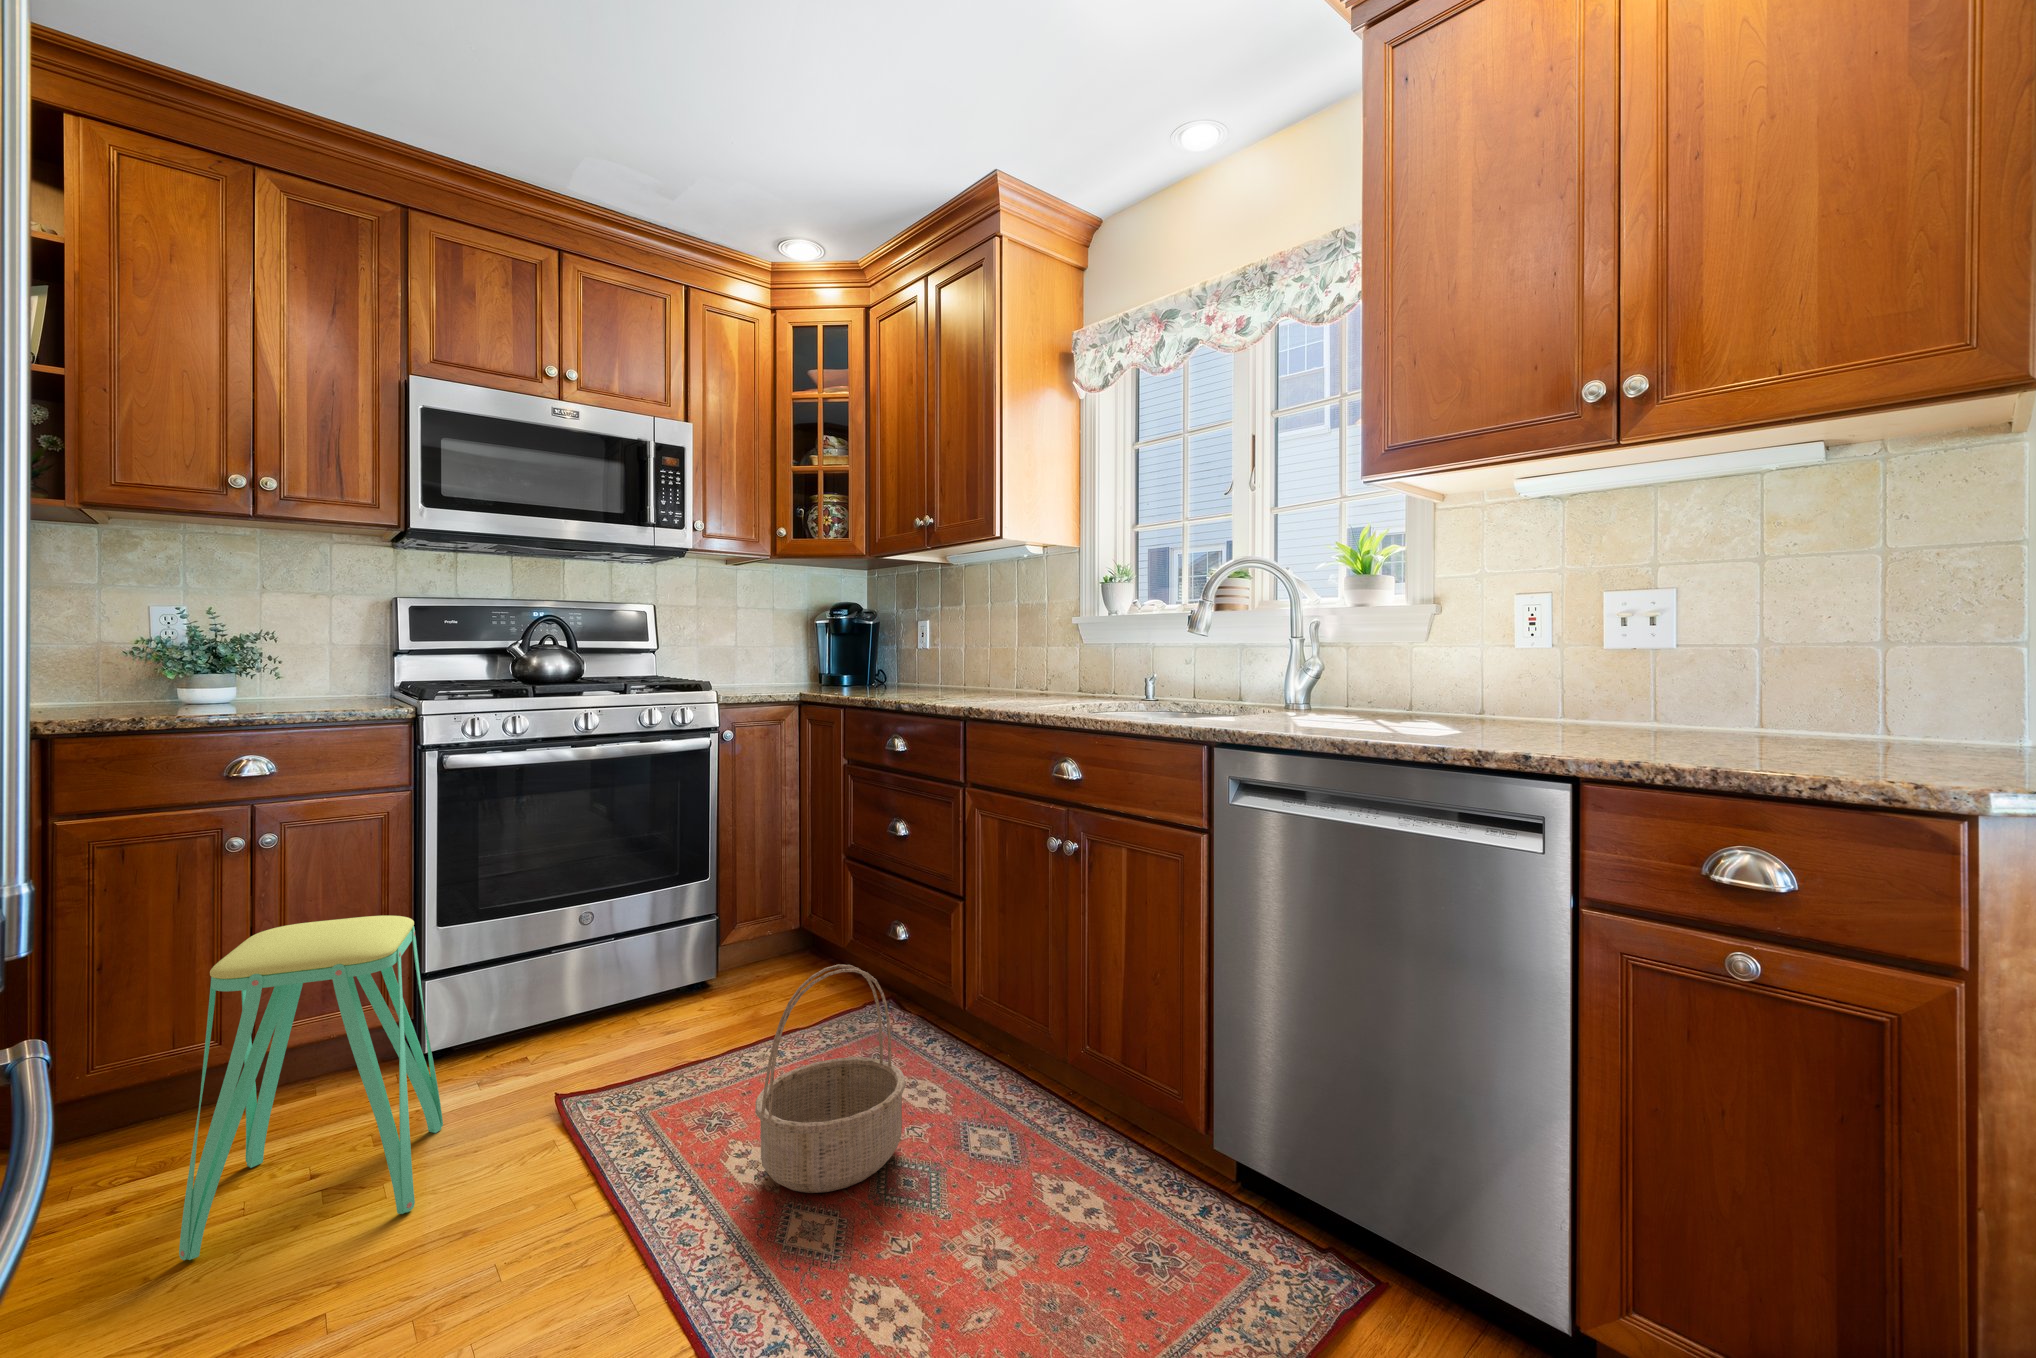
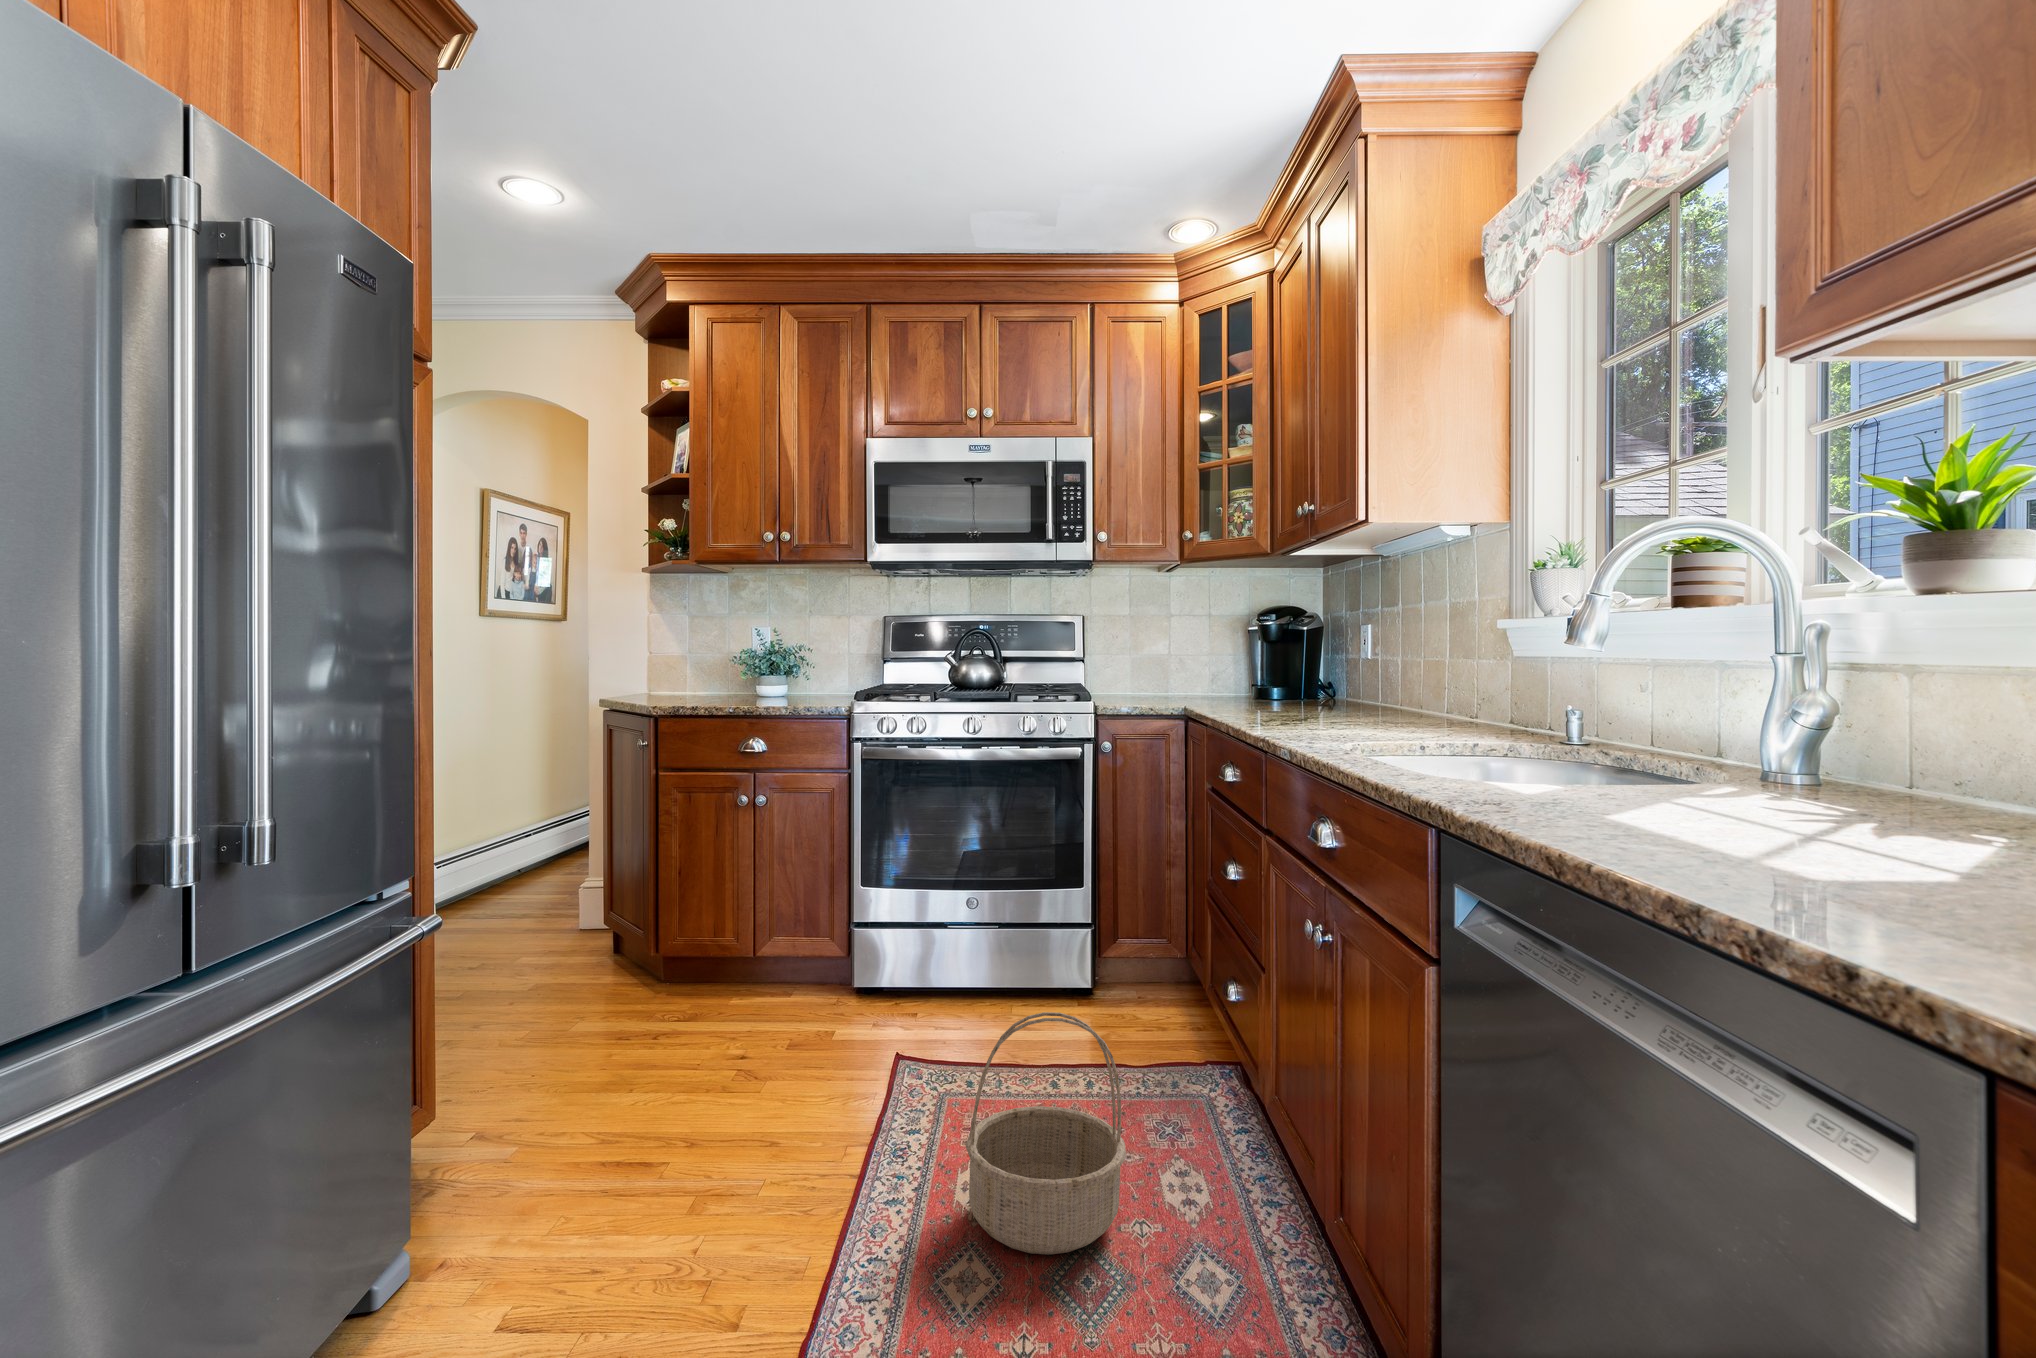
stool: present [179,916,443,1260] -> none [646,868,829,1107]

